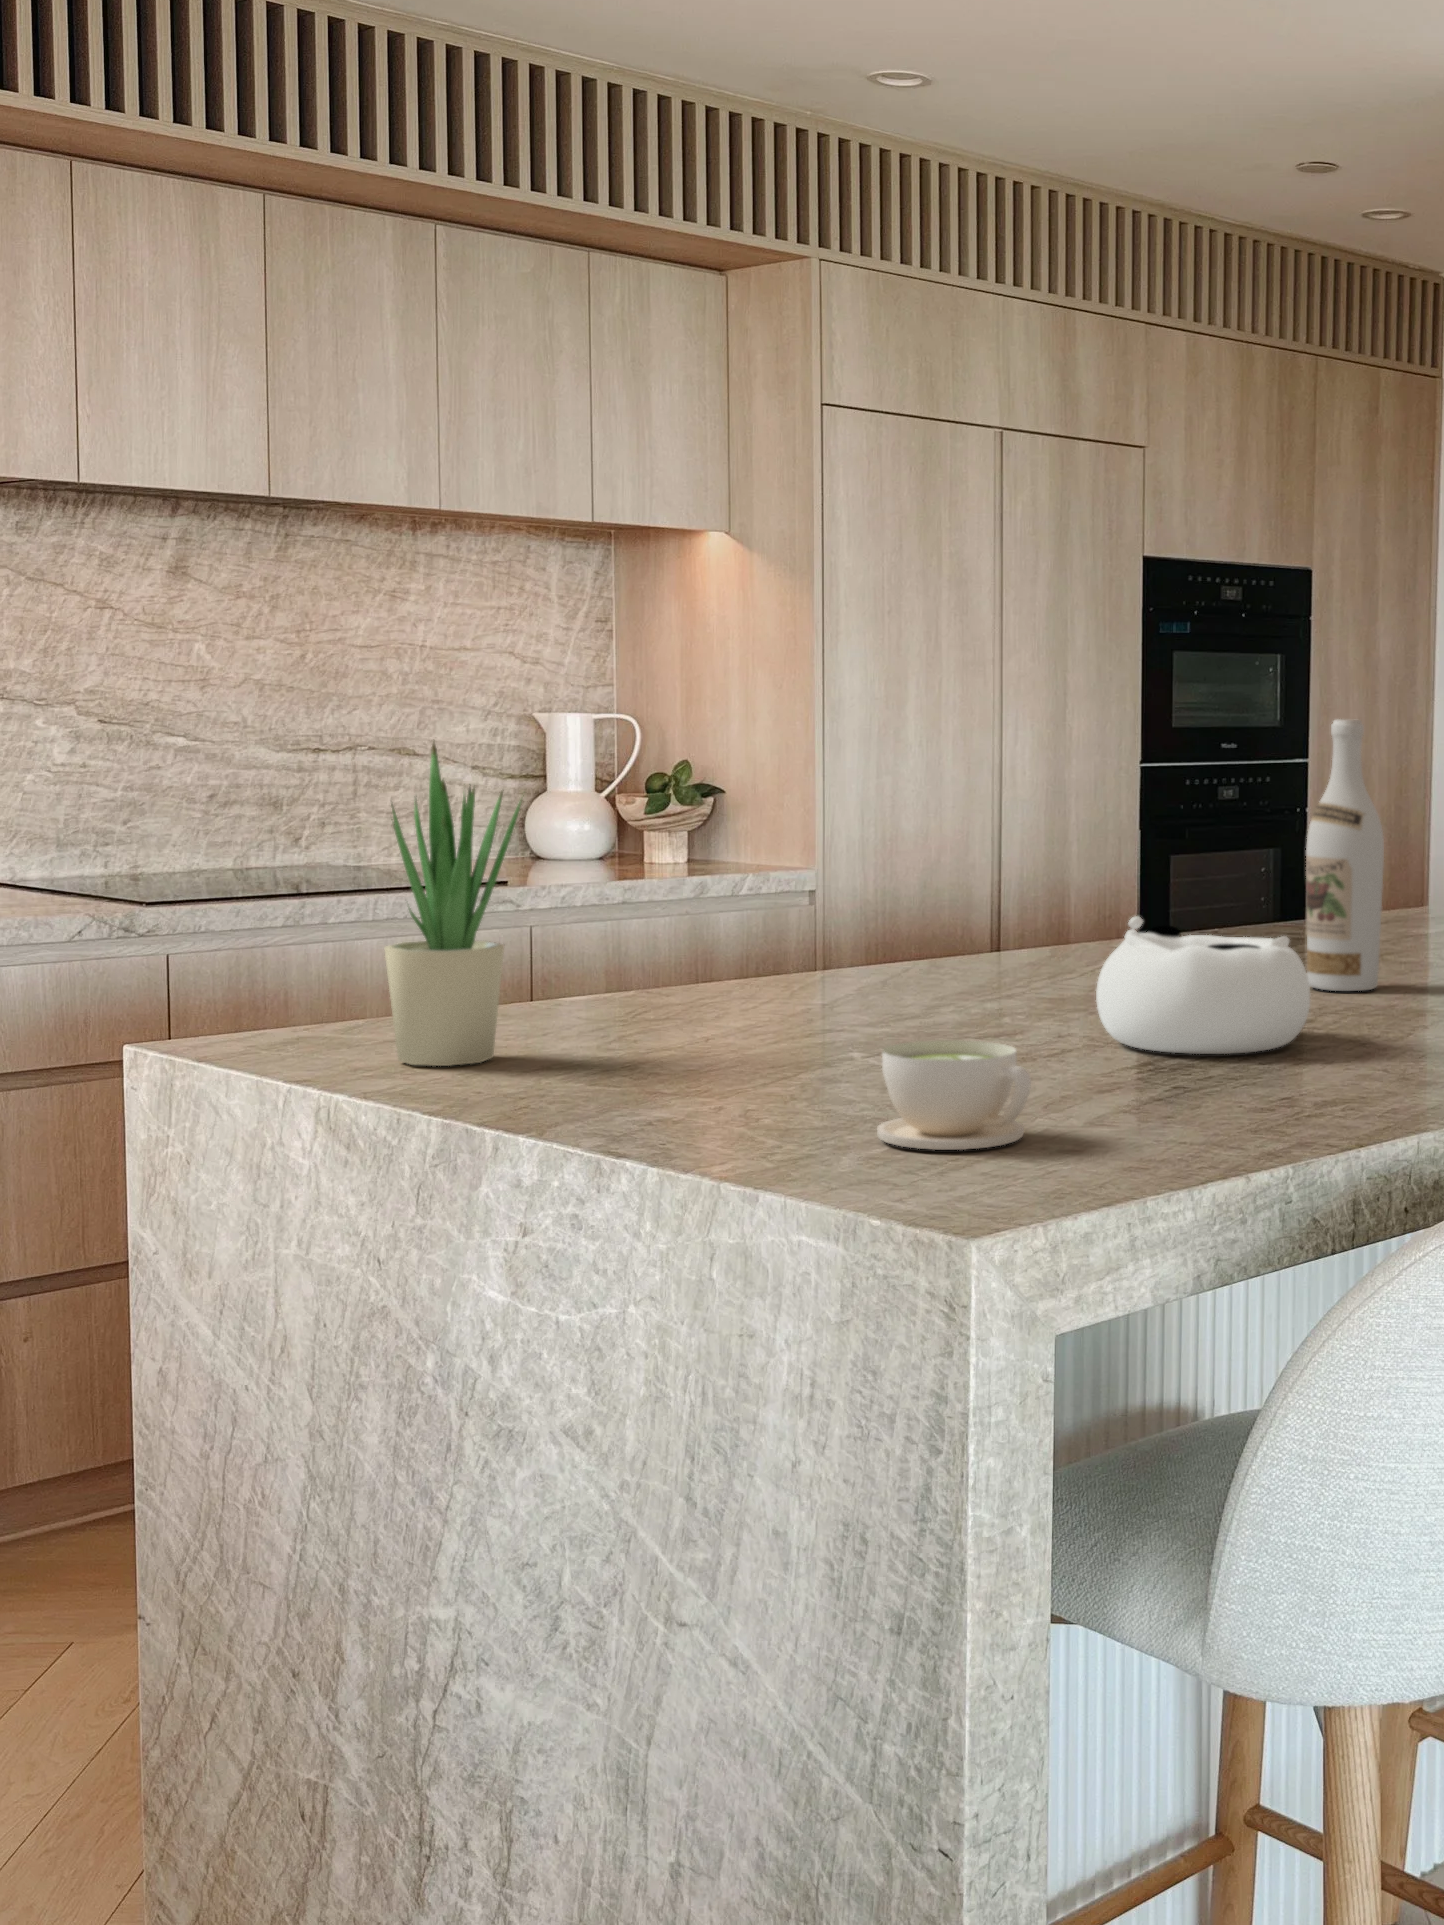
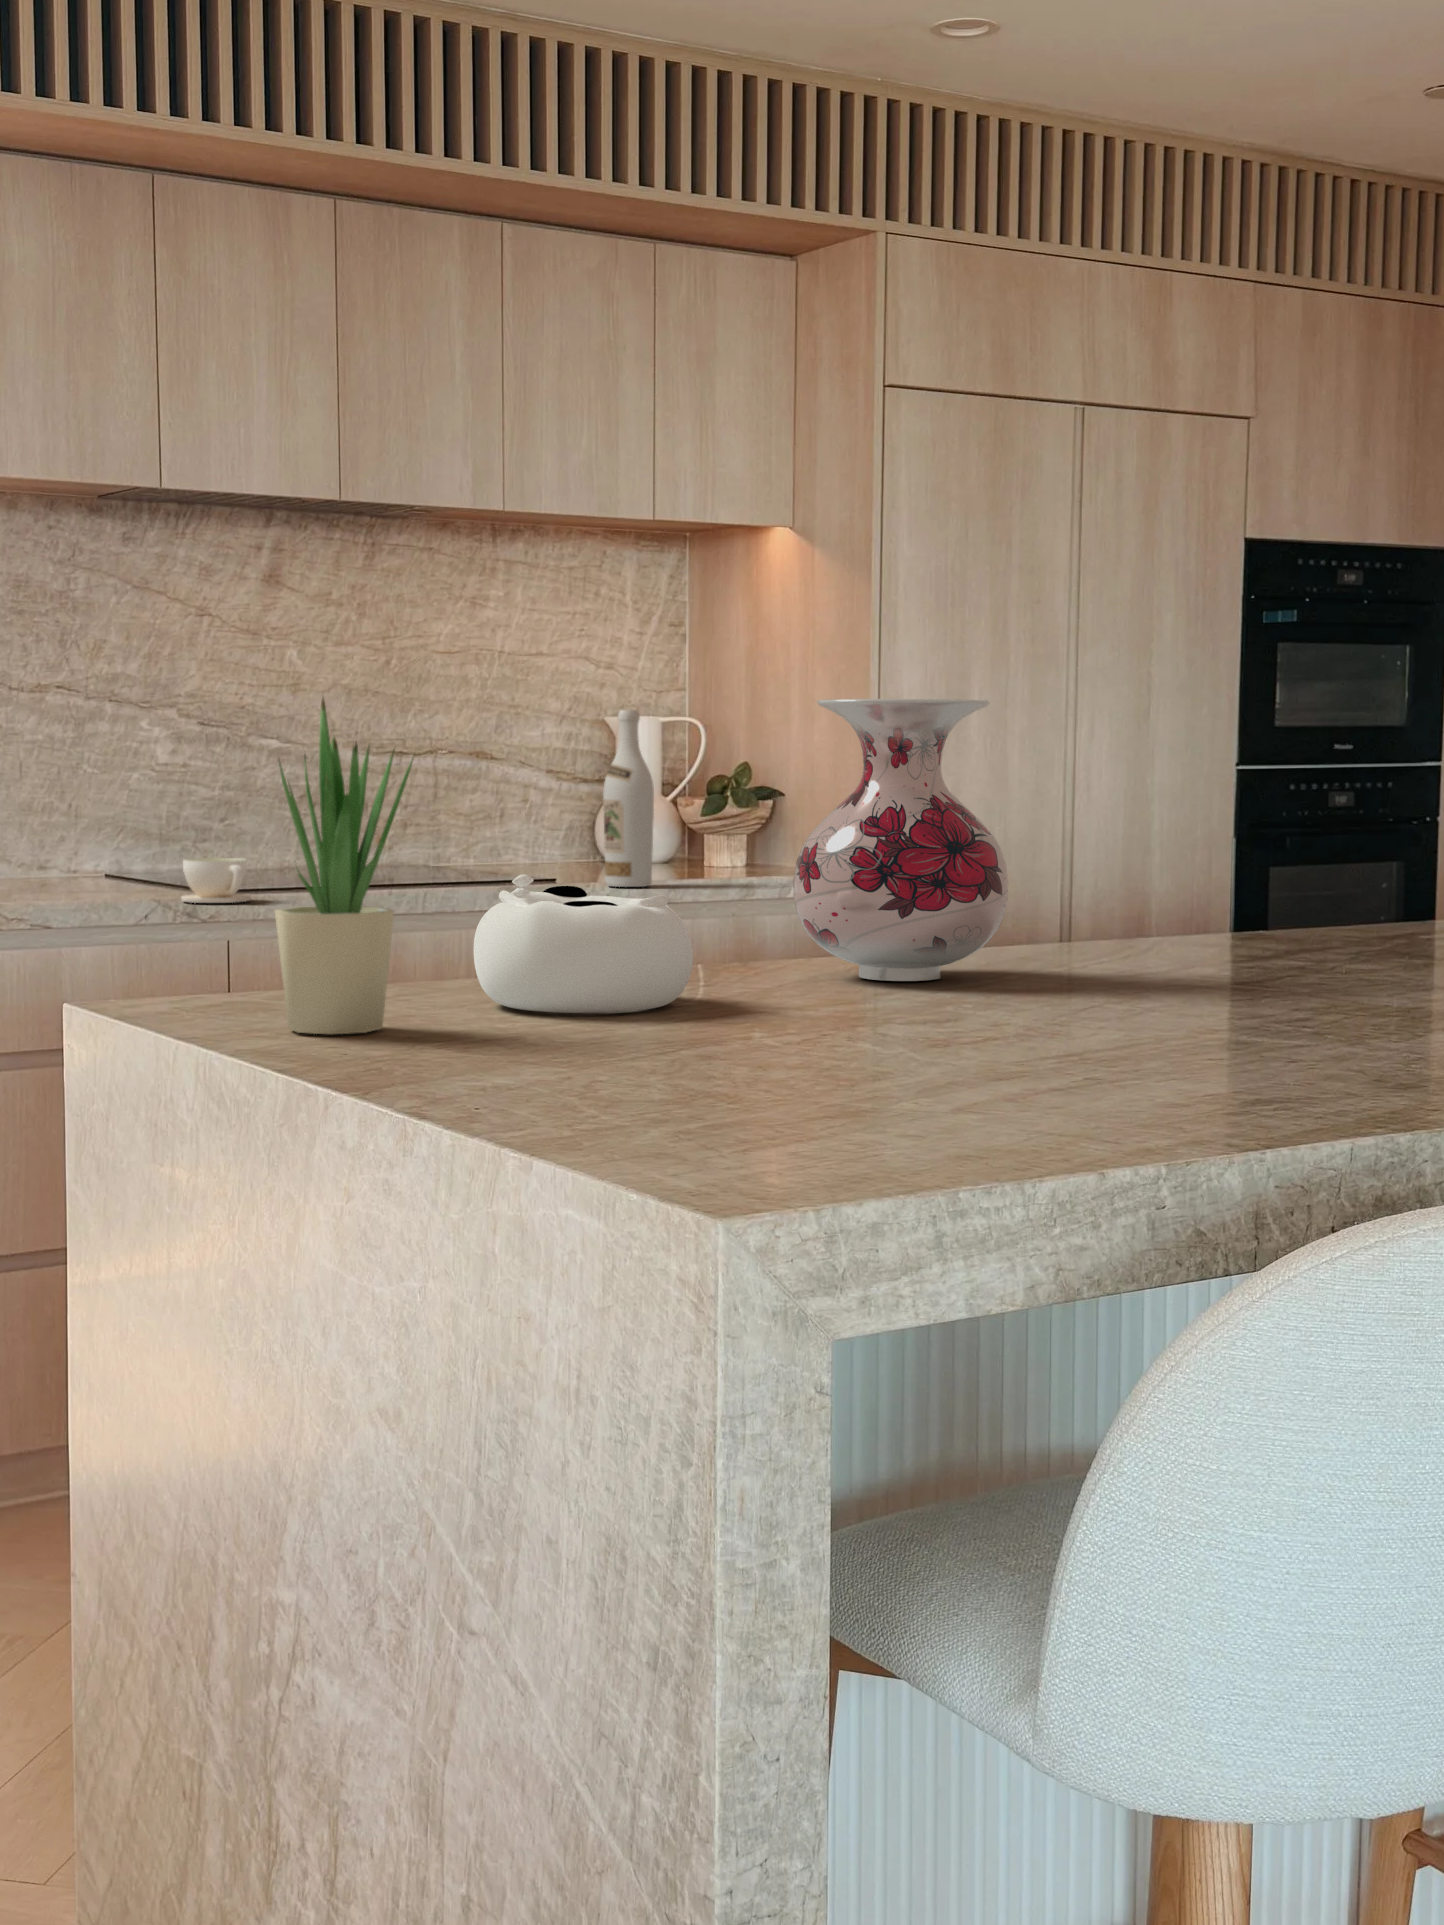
wine bottle: present [1306,719,1384,991] -> present [603,710,654,887]
vase: none [837,733,1035,991] -> present [793,699,1009,981]
decorative bowl: present [1096,916,1310,1054] -> present [474,875,693,1013]
coffee cup: present [877,1040,1031,1150] -> present [181,858,251,903]

